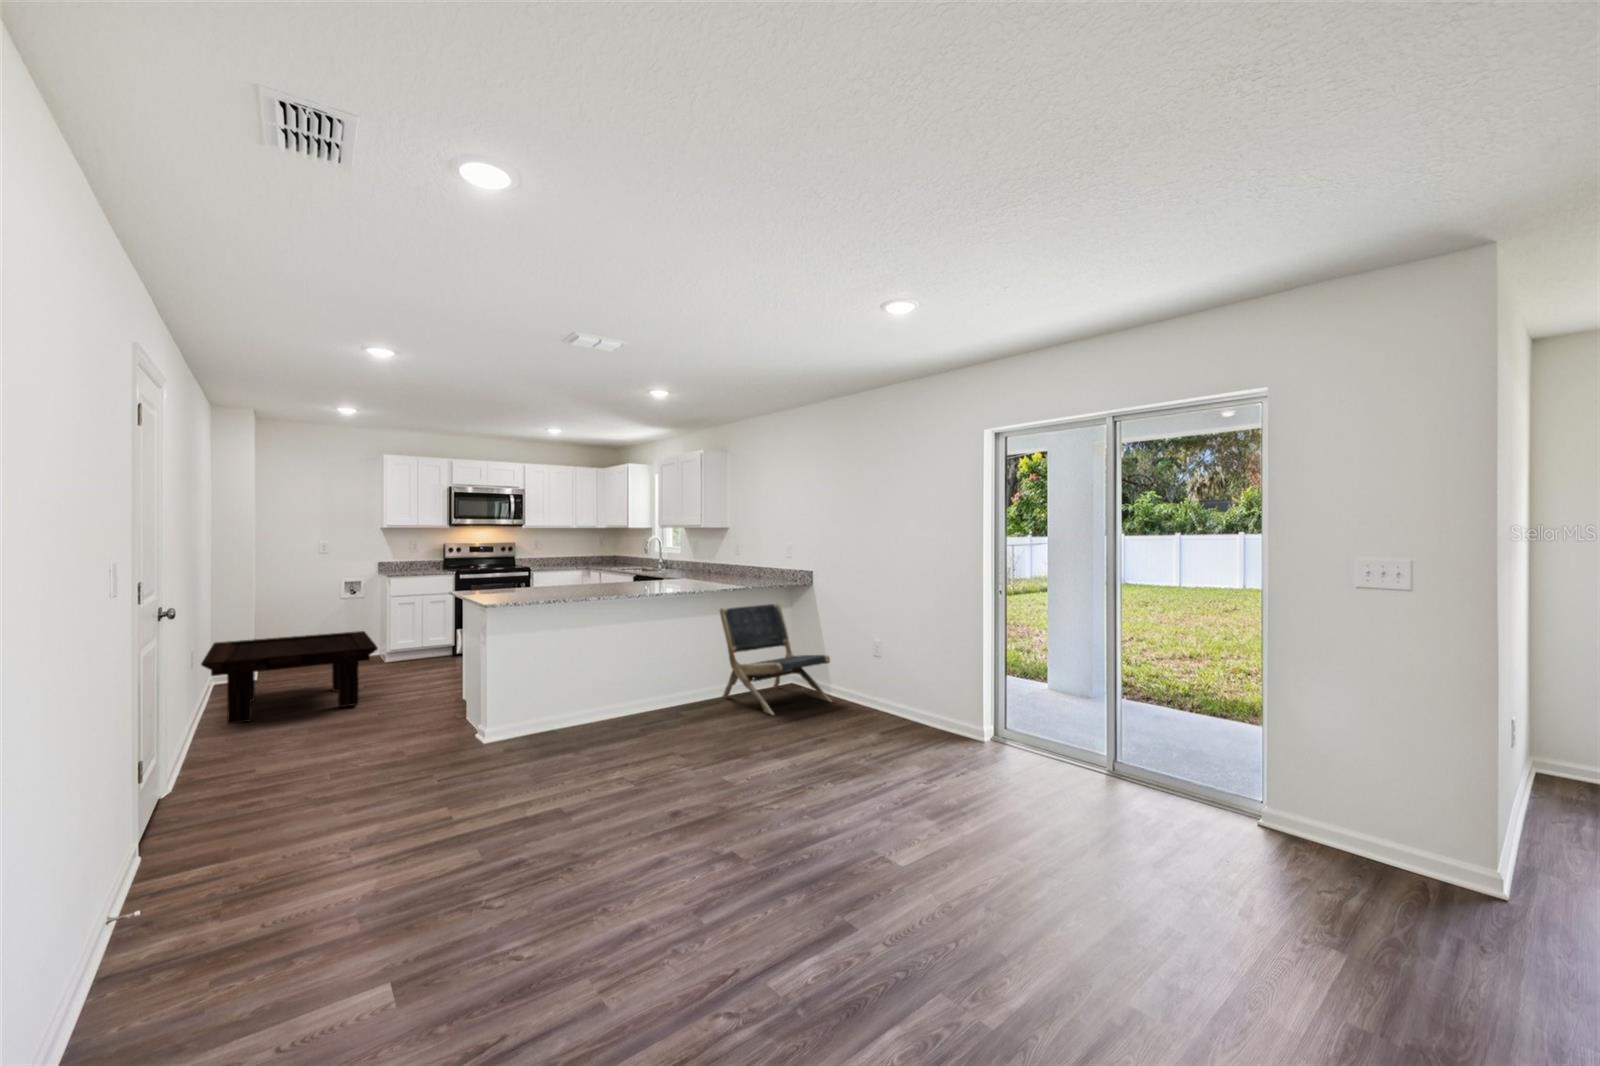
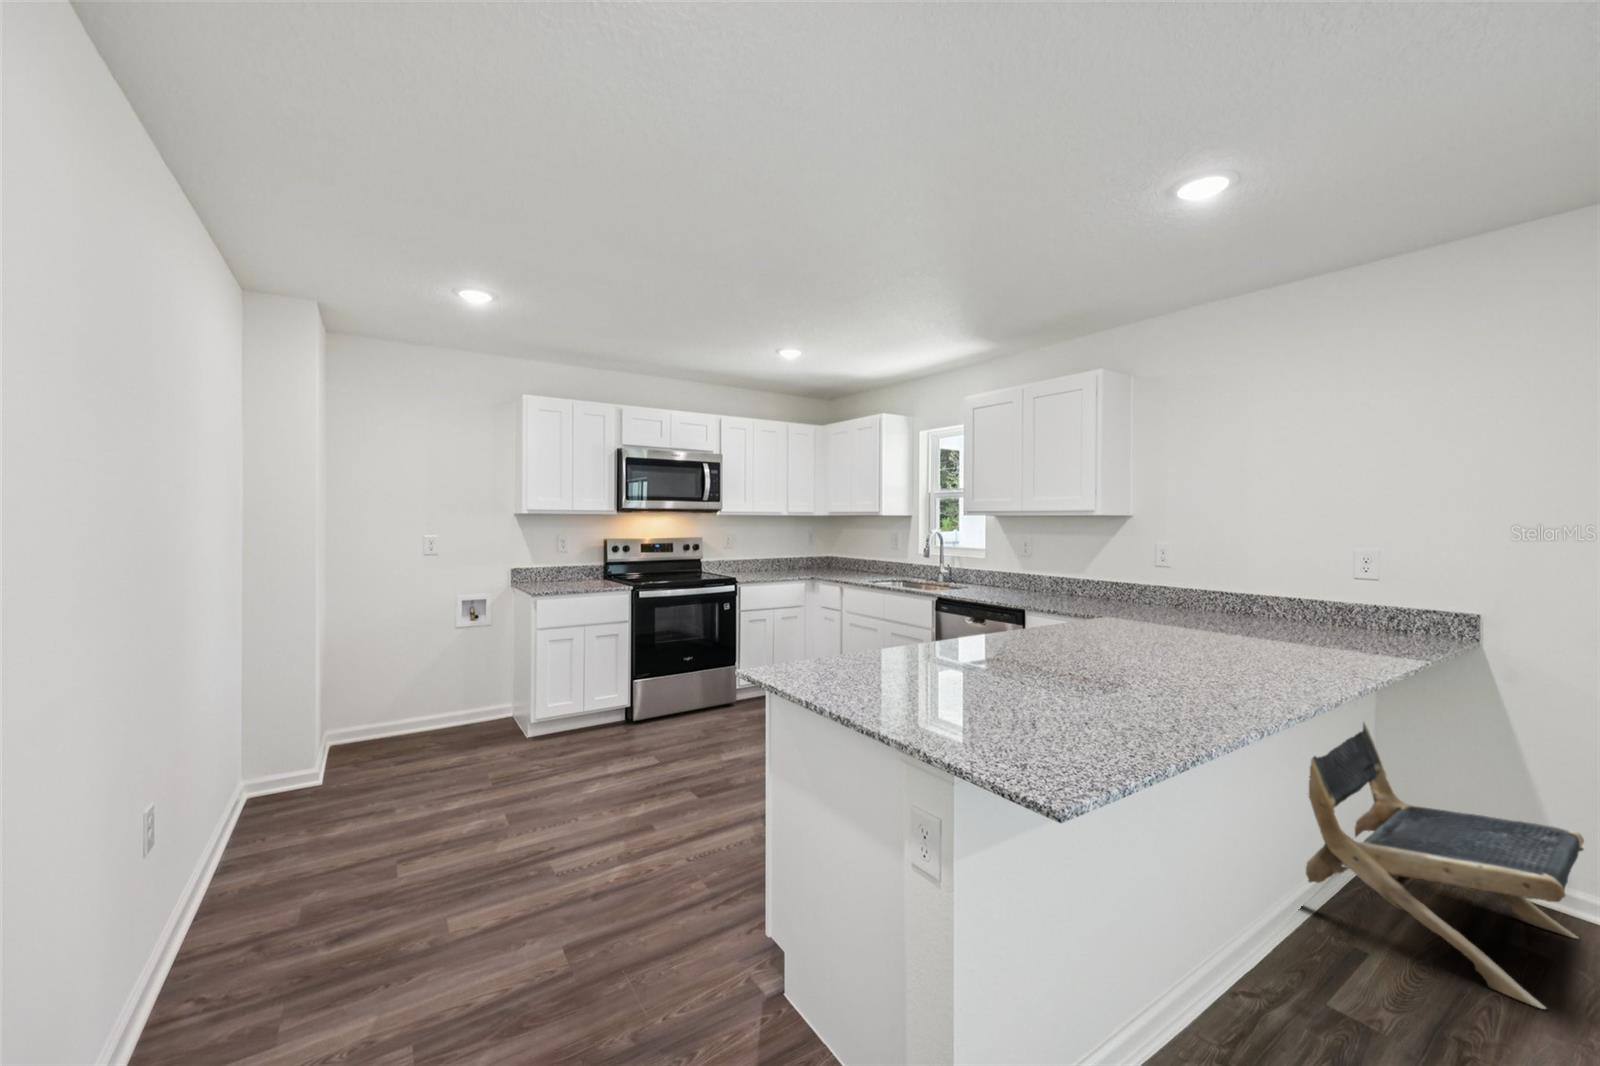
coffee table: present [201,631,378,724] -> none [172,706,563,982]

